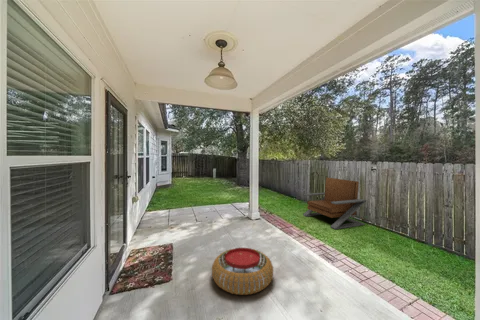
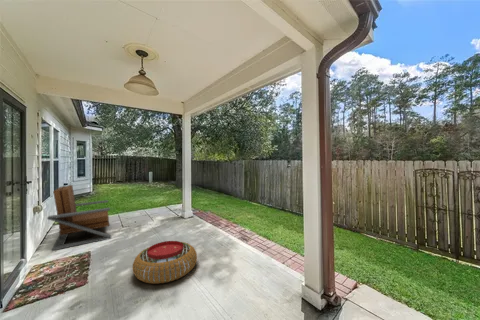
lounge chair: present [303,178,366,229] -> present [47,185,111,250]

